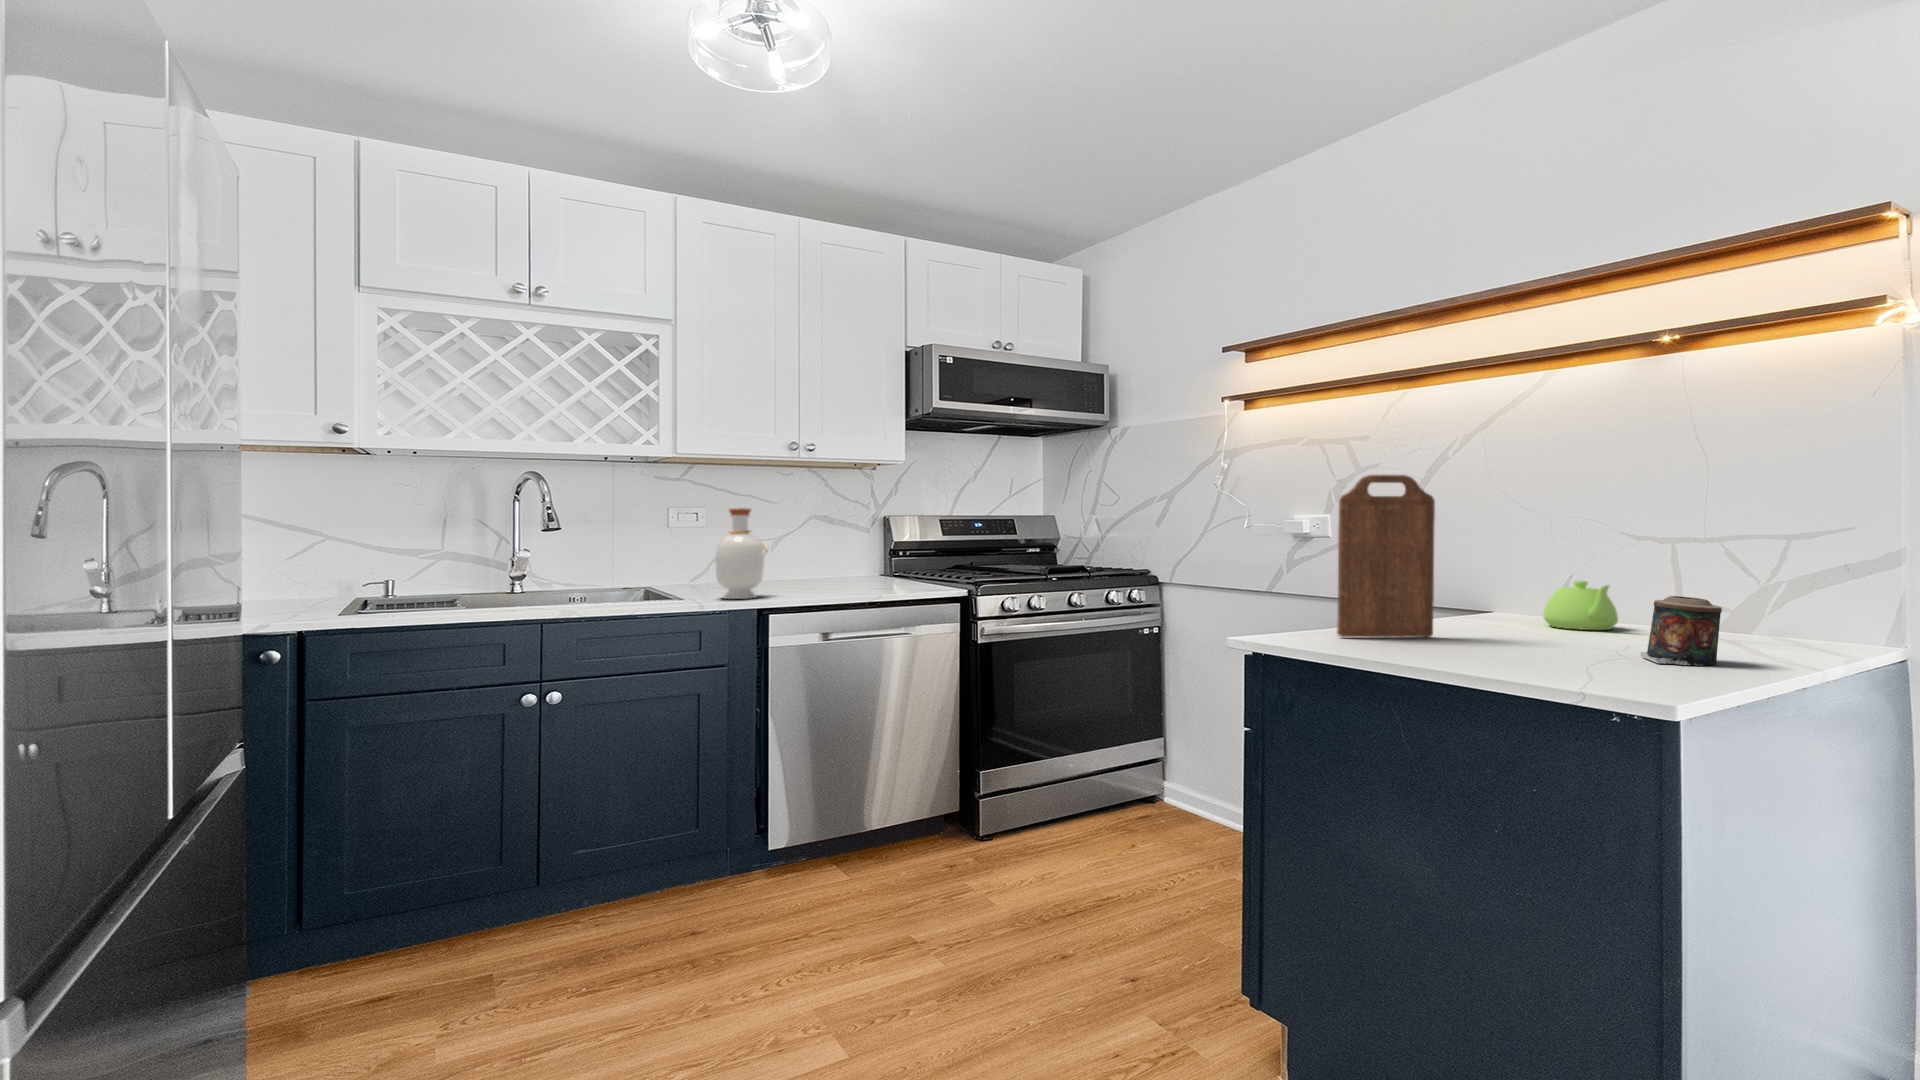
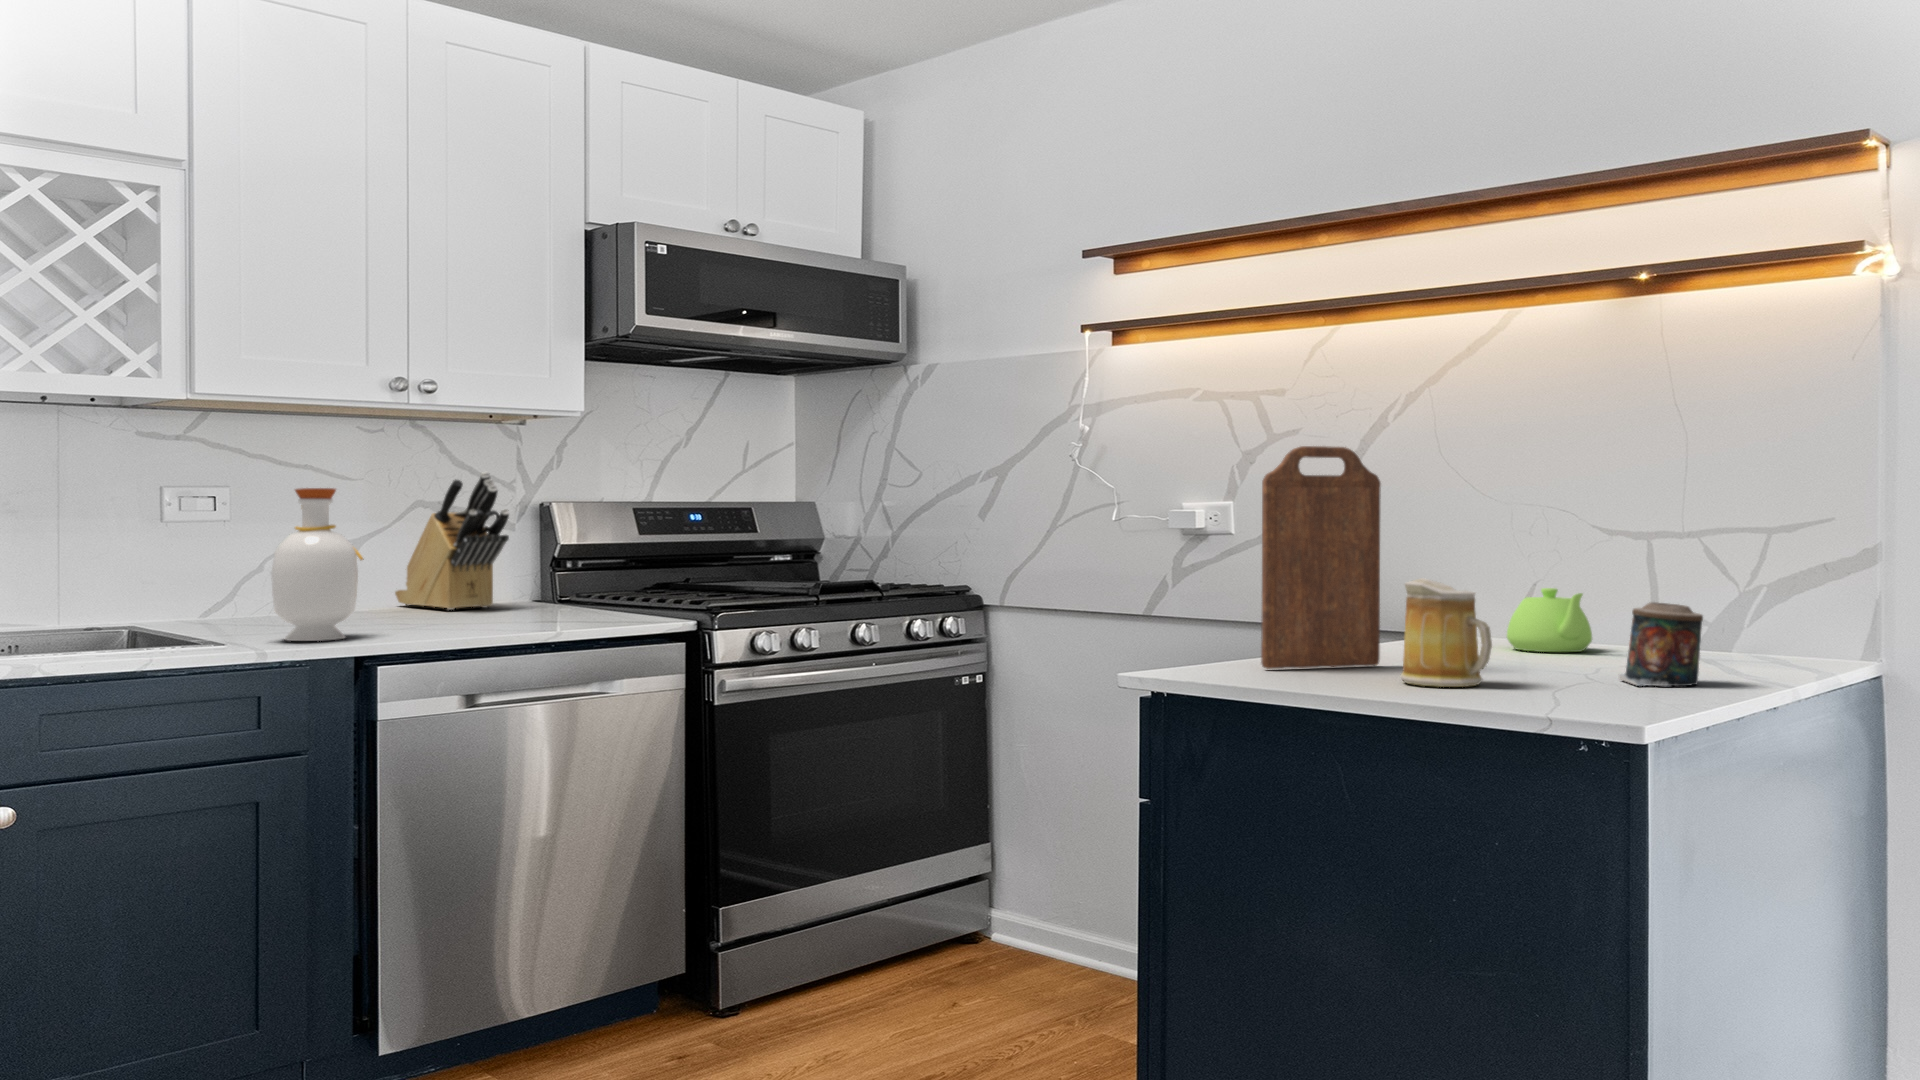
knife block: none [801,498,861,581] -> present [395,472,509,610]
mug: none [1446,573,1525,658] -> present [1400,578,1492,687]

